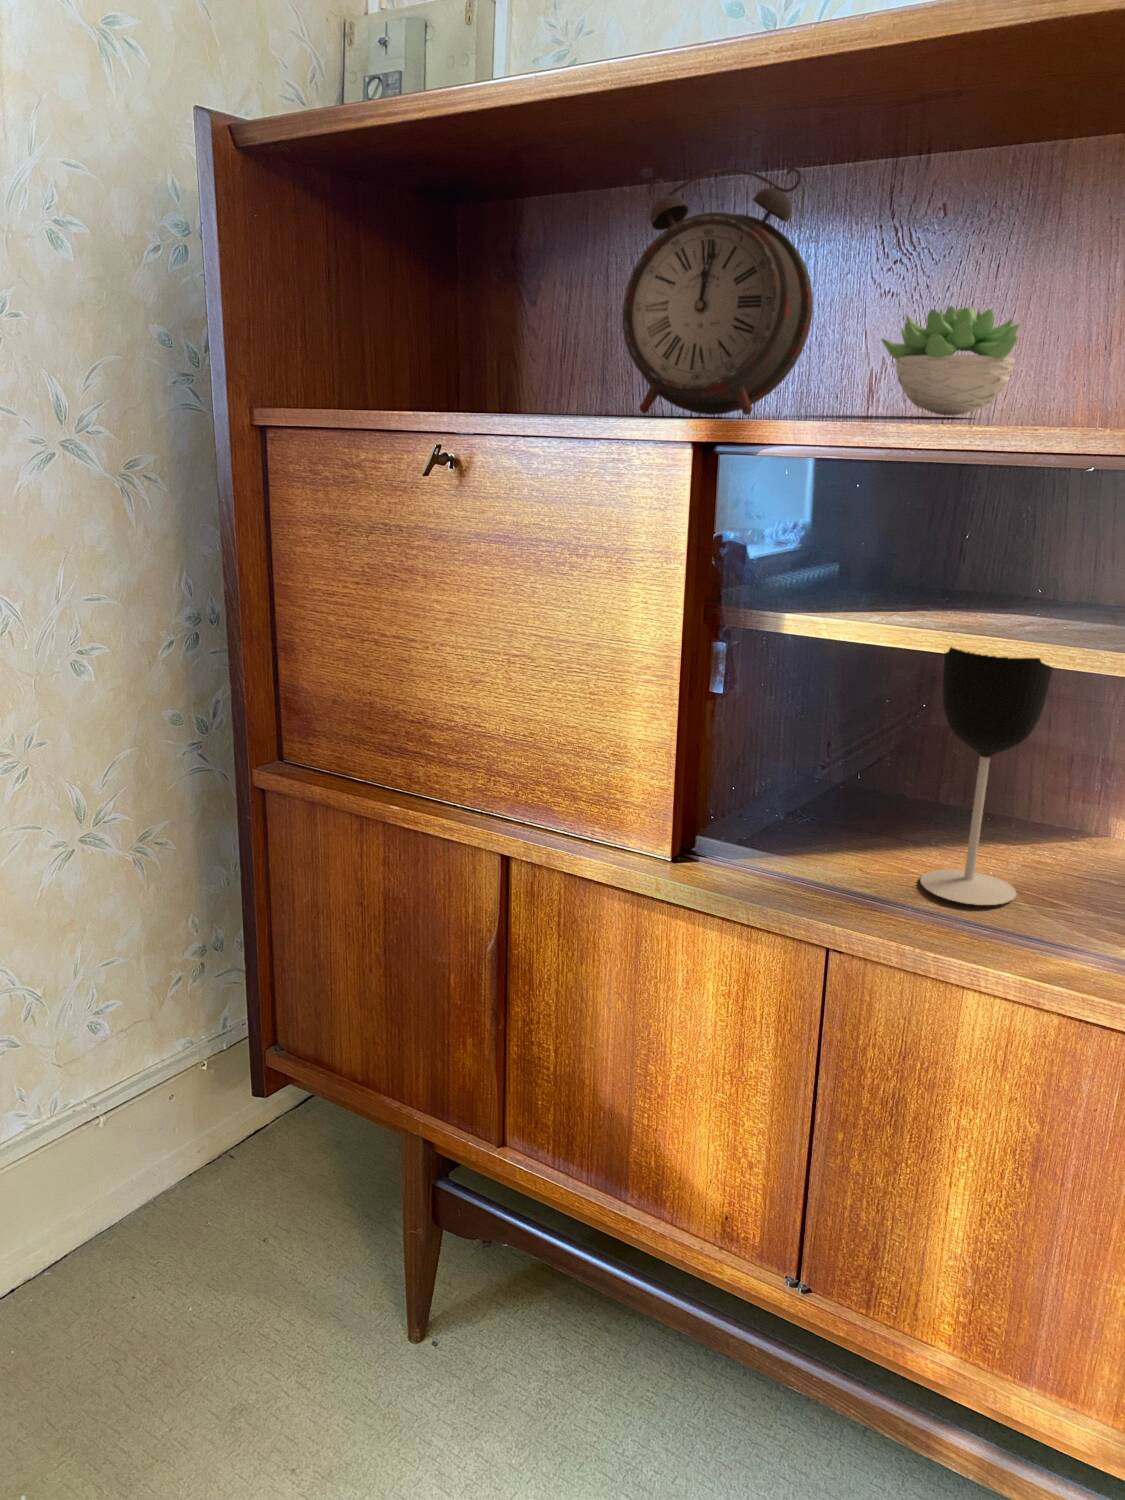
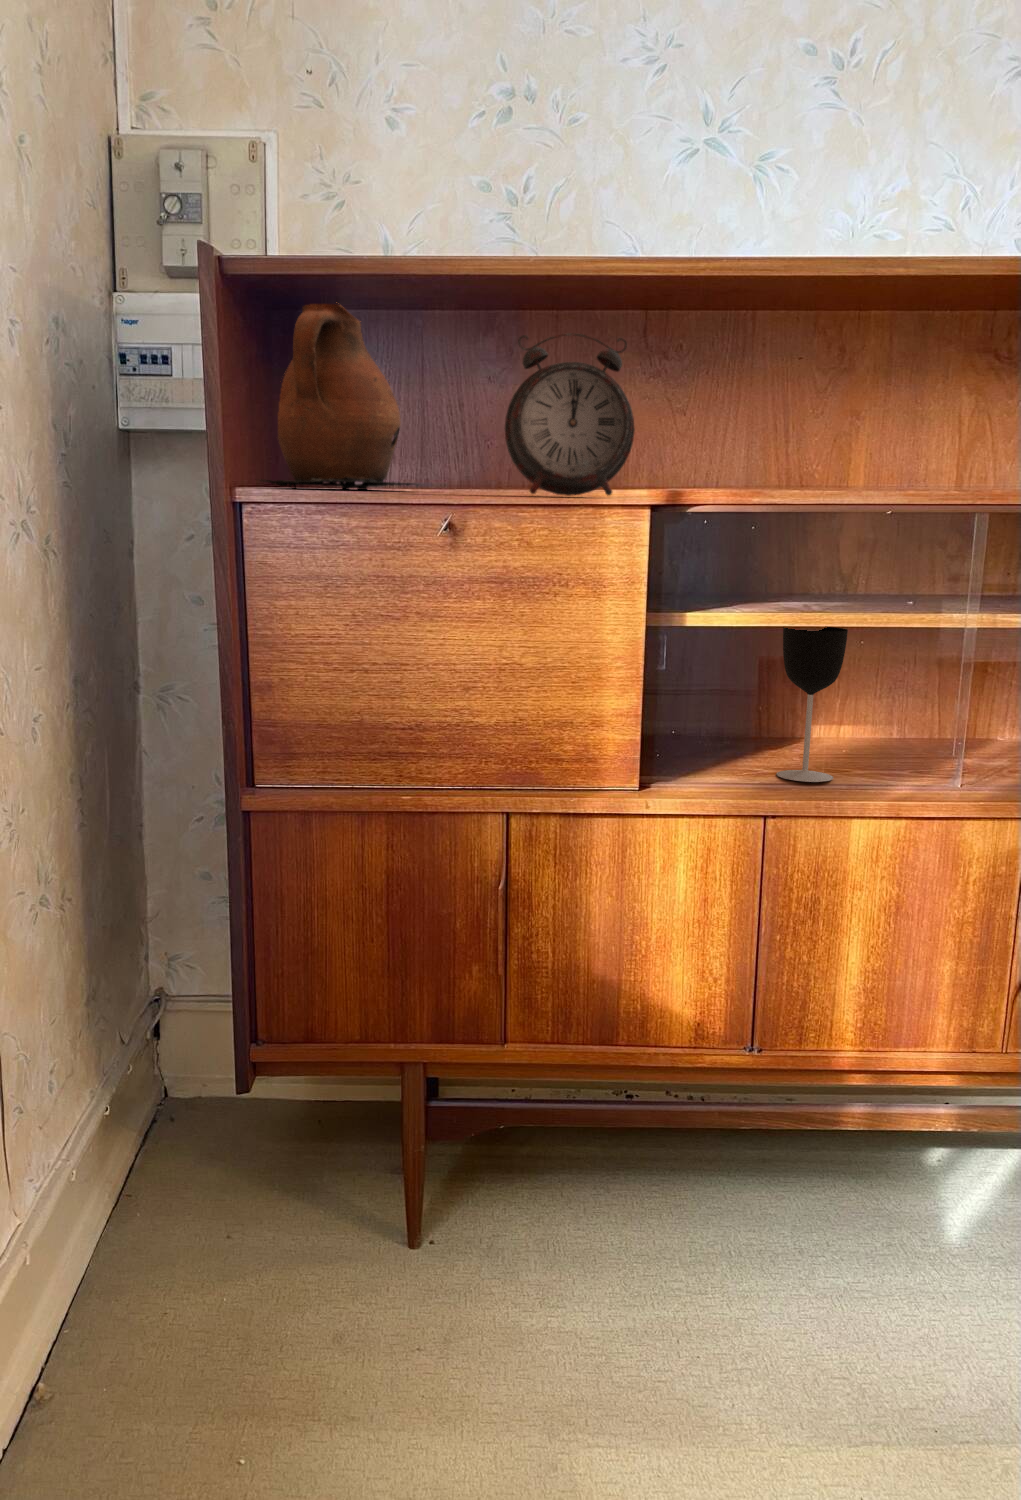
ceramic pitcher: none [430,153,614,408] -> present [260,302,419,490]
succulent plant: present [881,306,1020,416] -> none [643,429,734,497]

